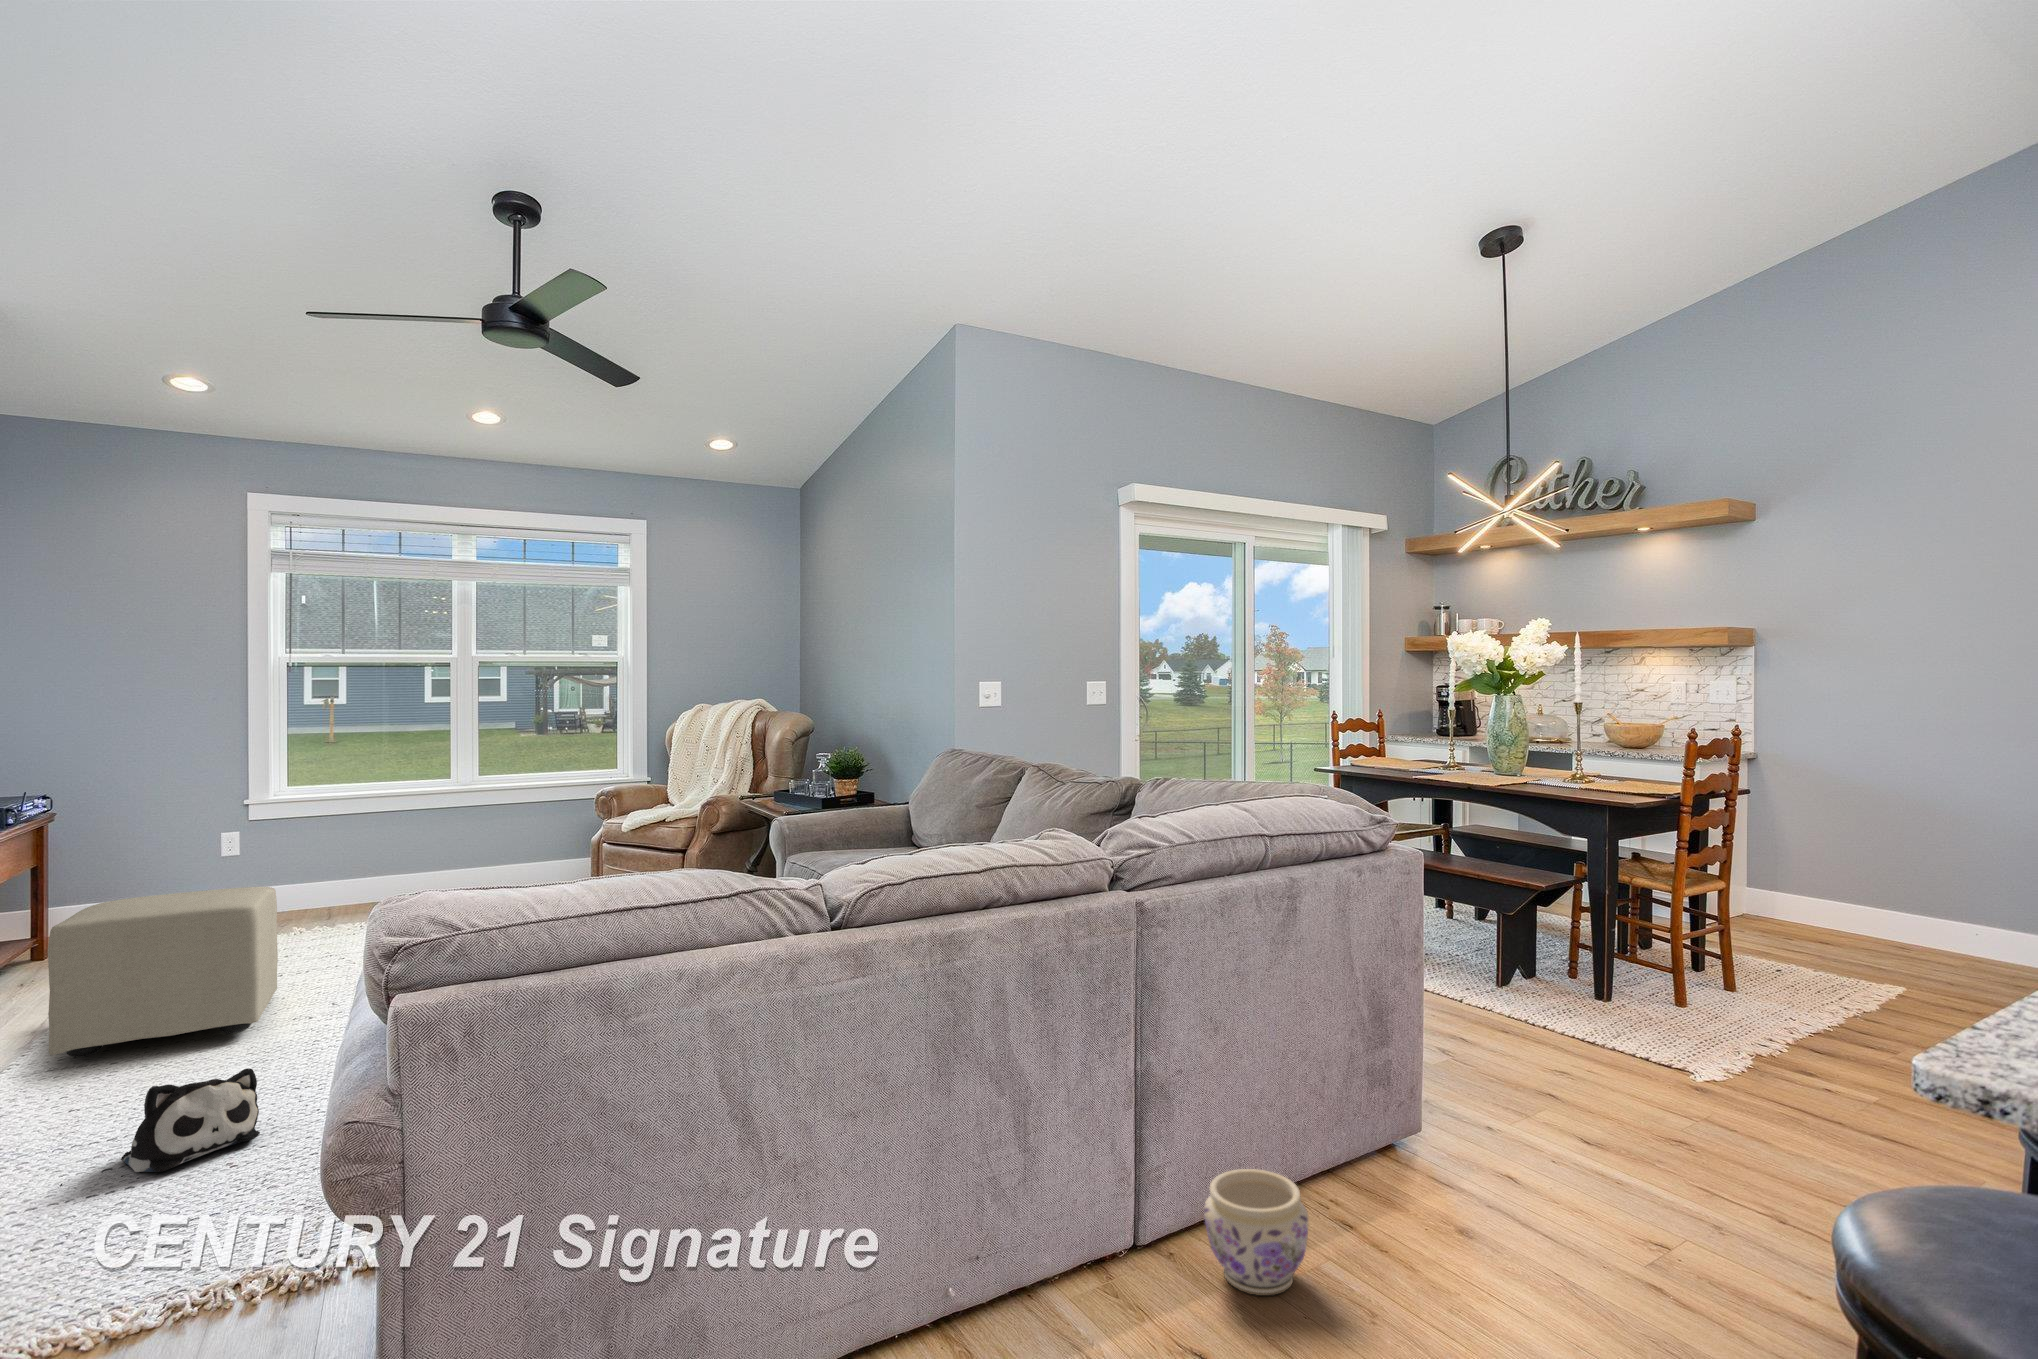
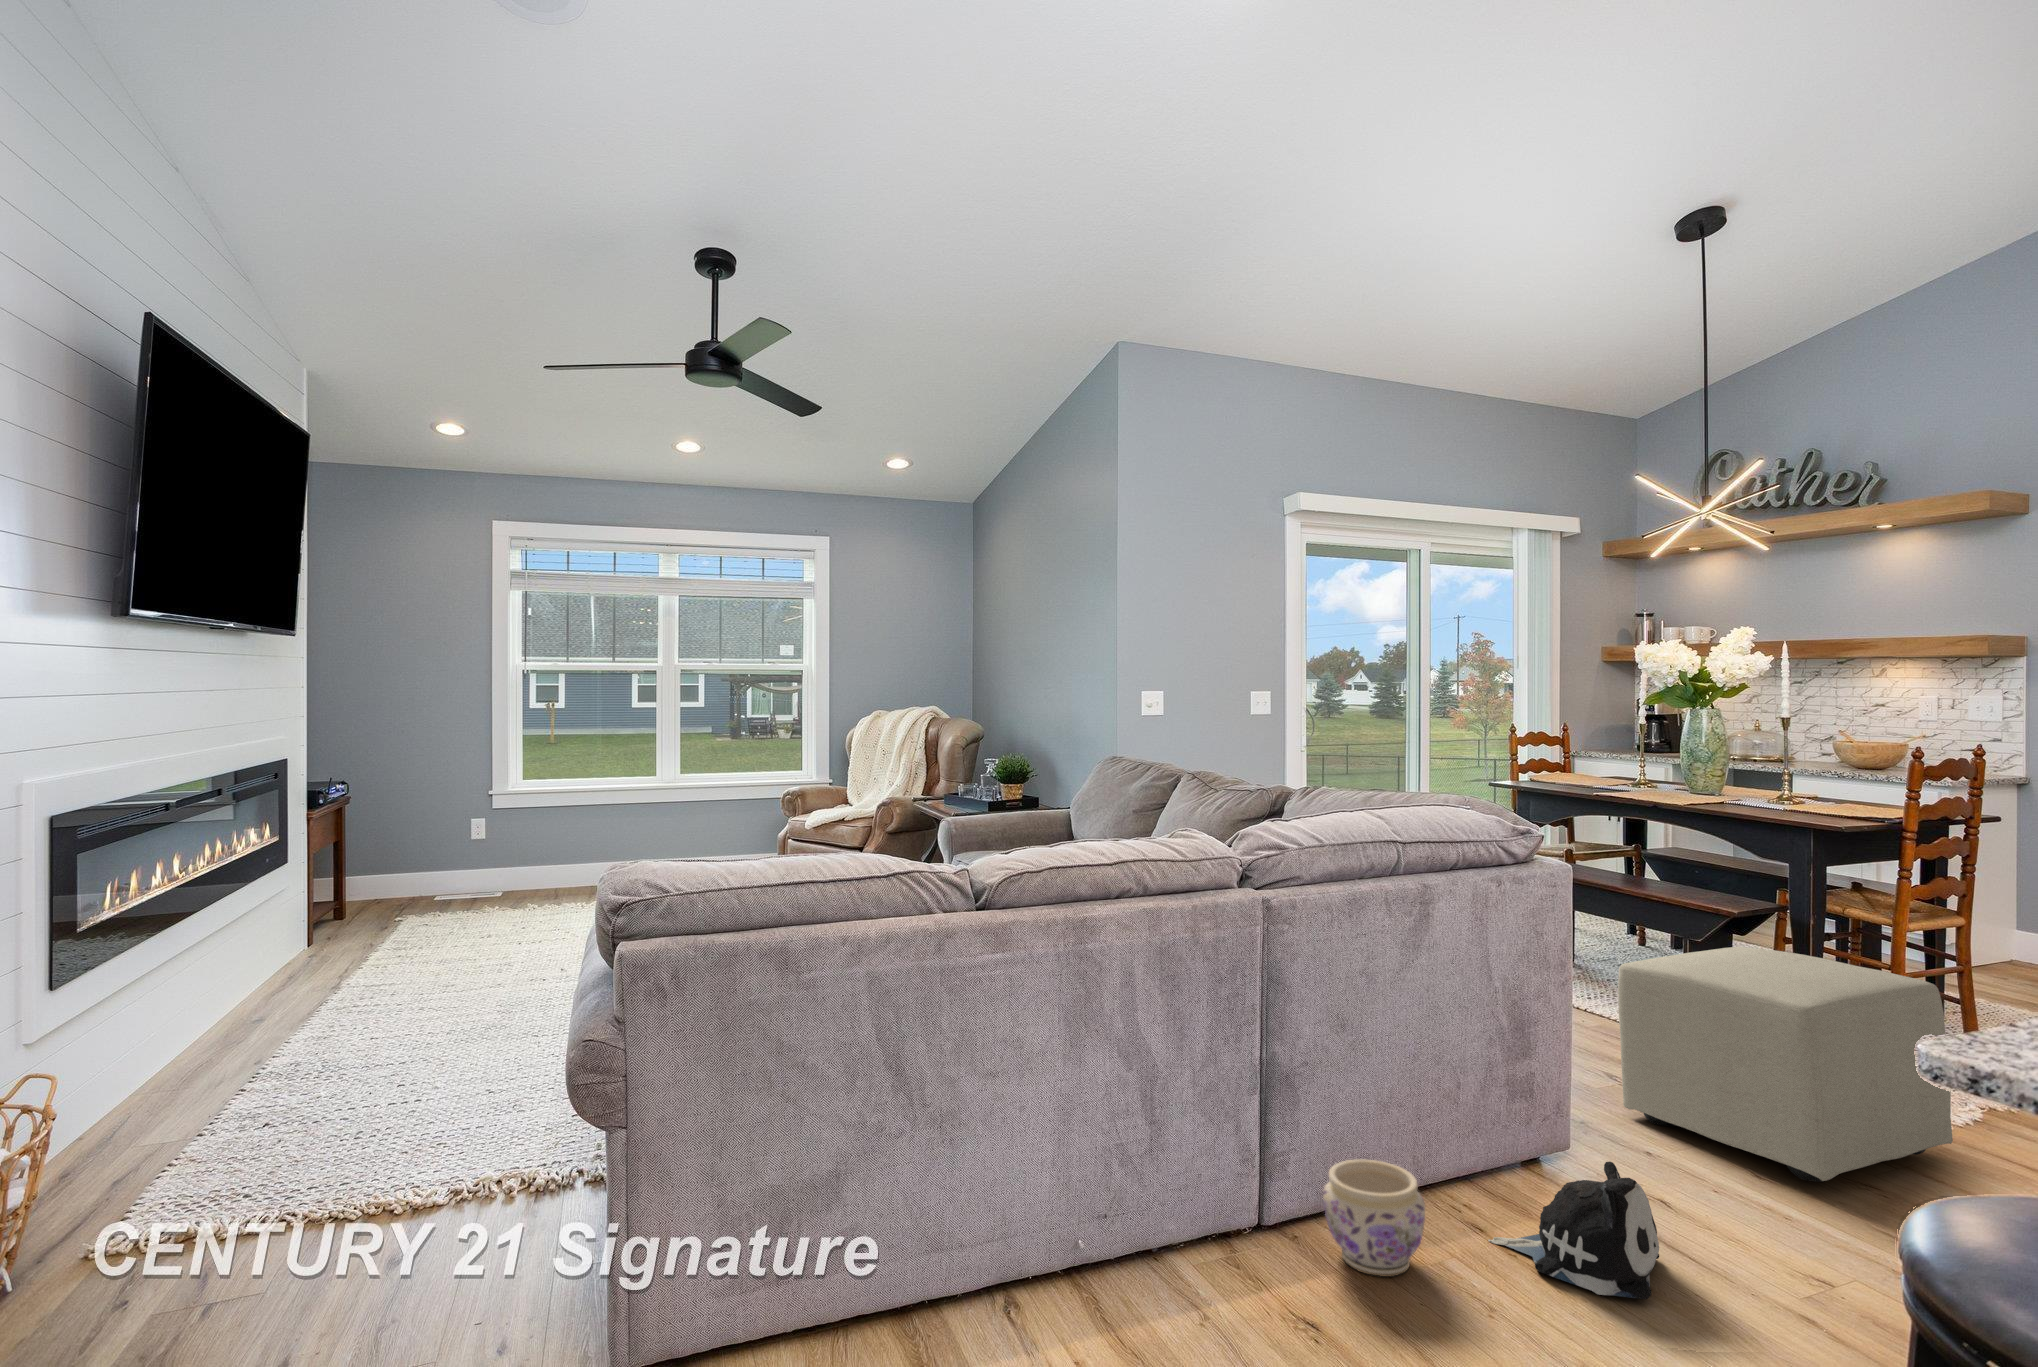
ottoman: present [48,887,278,1057] -> present [1618,947,1953,1182]
plush toy: present [121,1068,260,1172] -> present [1488,1162,1659,1299]

